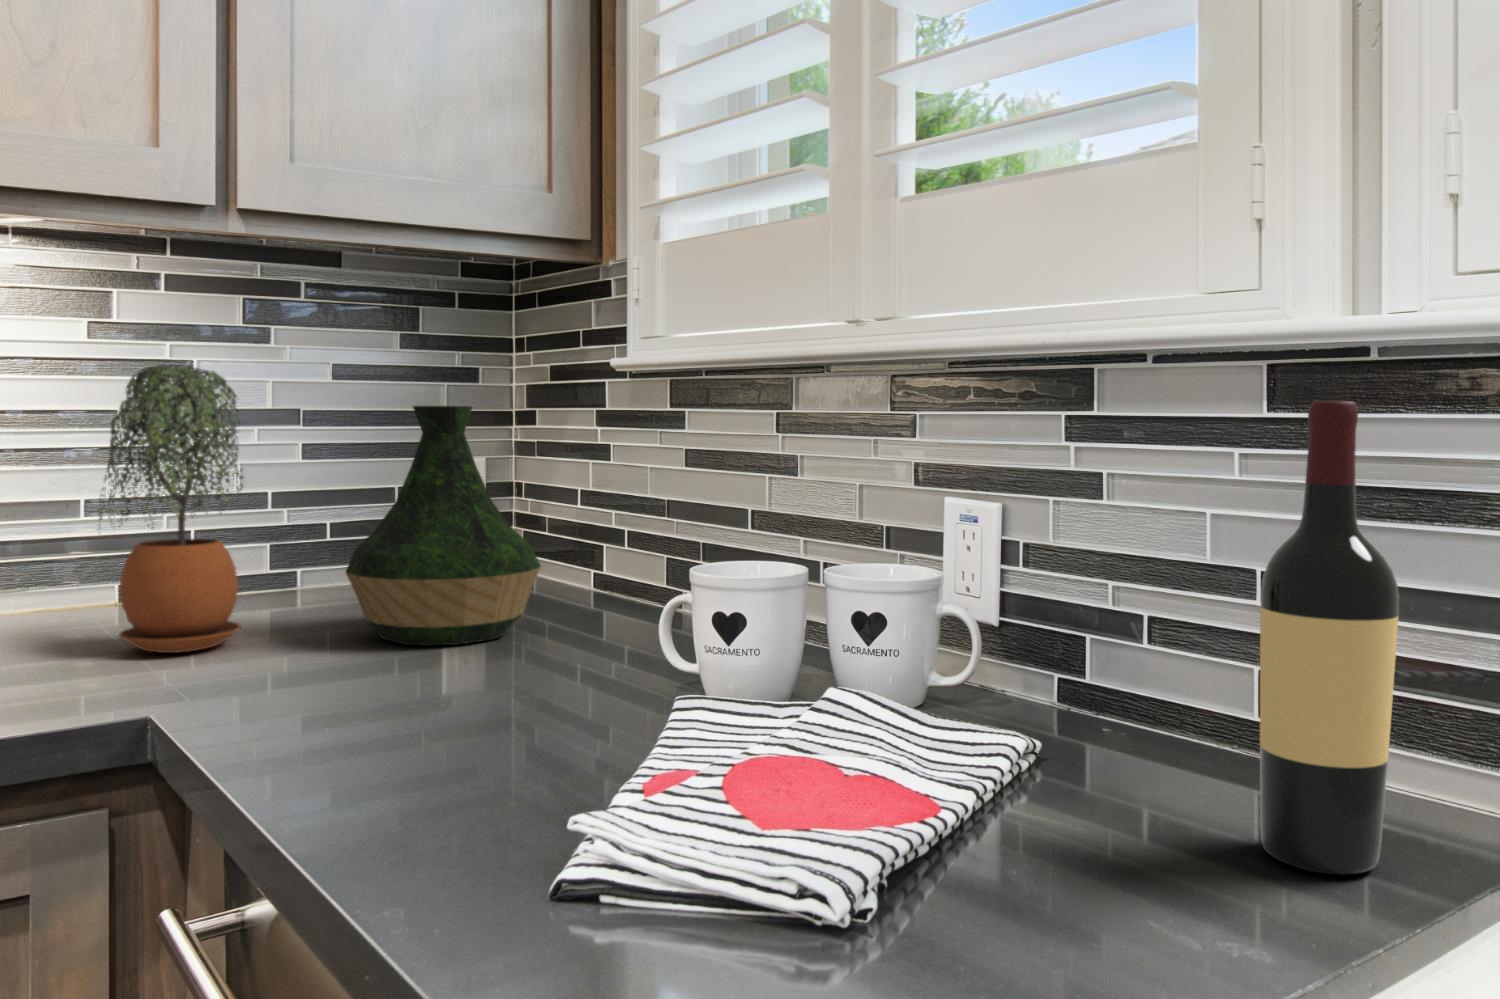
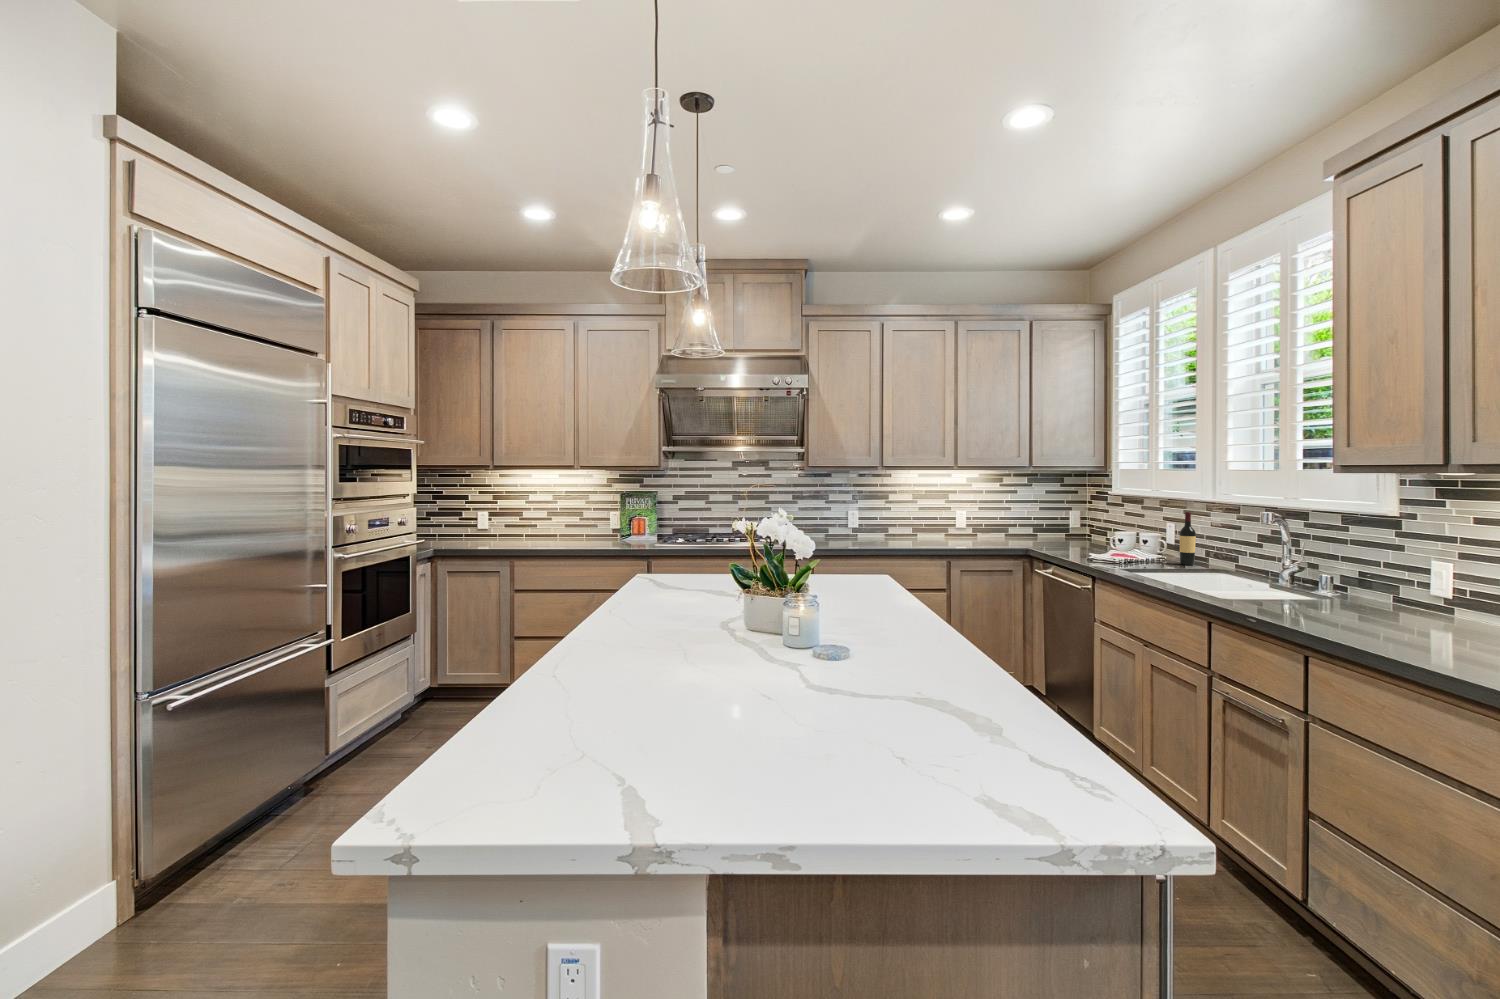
potted plant: present [99,364,244,653] -> none [1014,495,1037,544]
vase: present [345,406,541,645] -> none [1054,503,1092,546]

